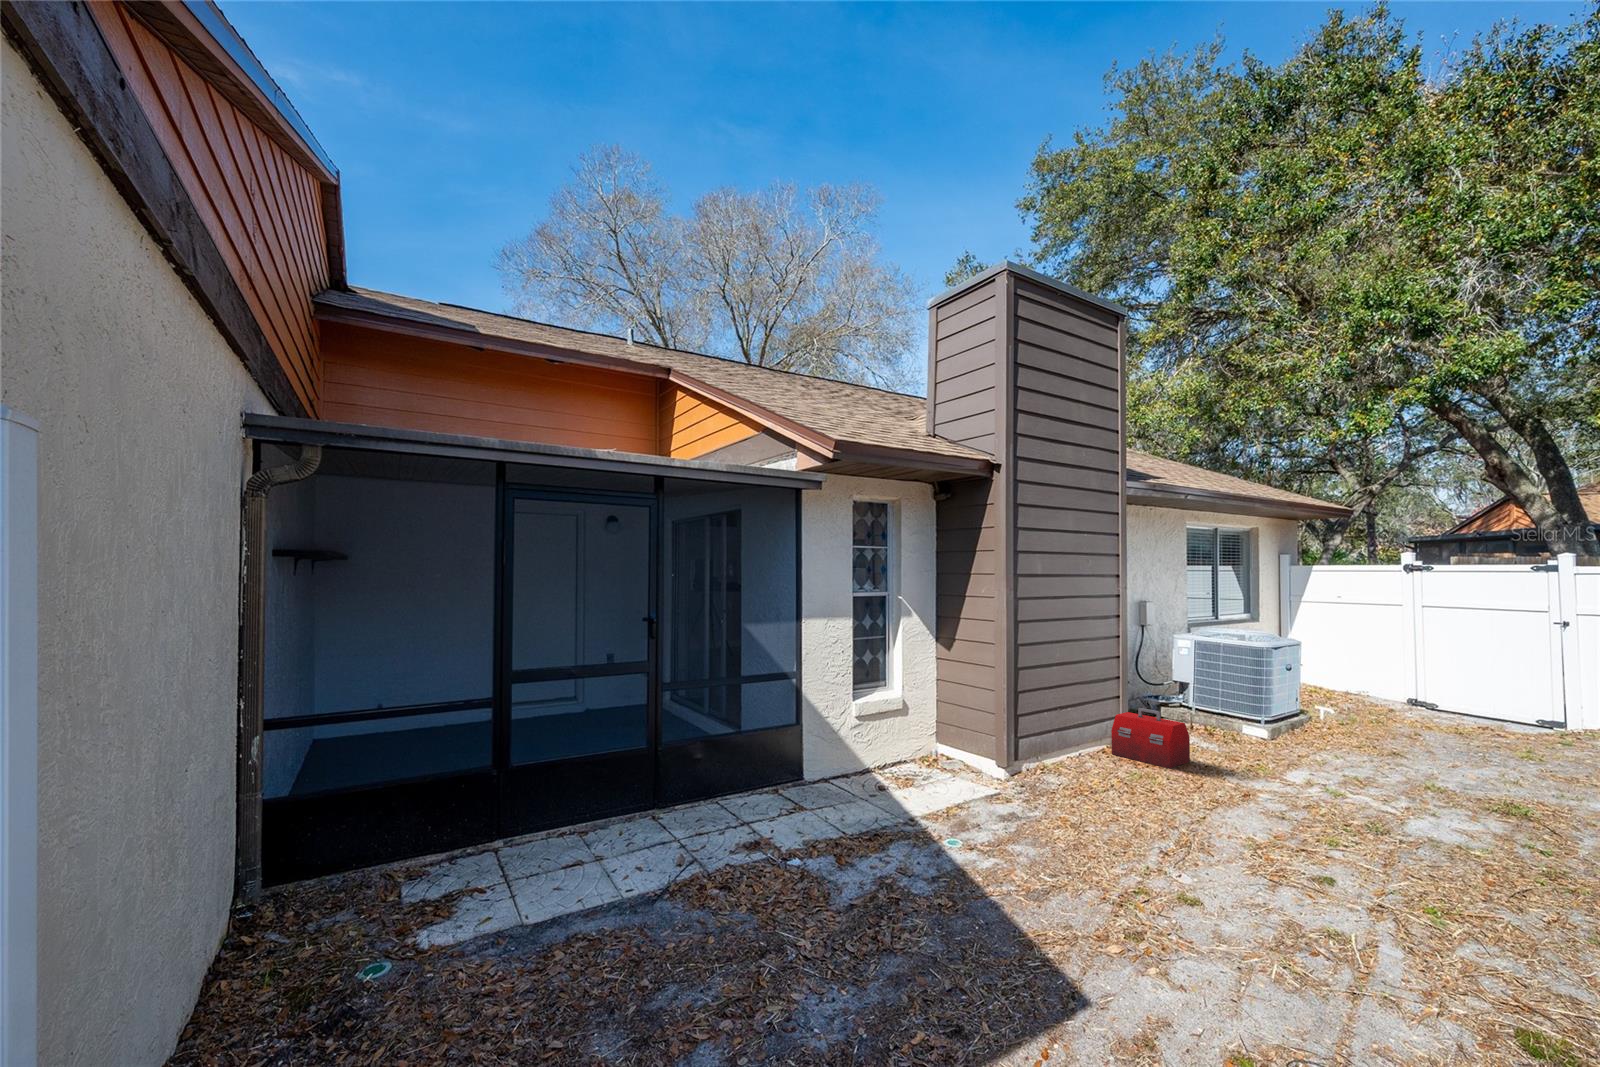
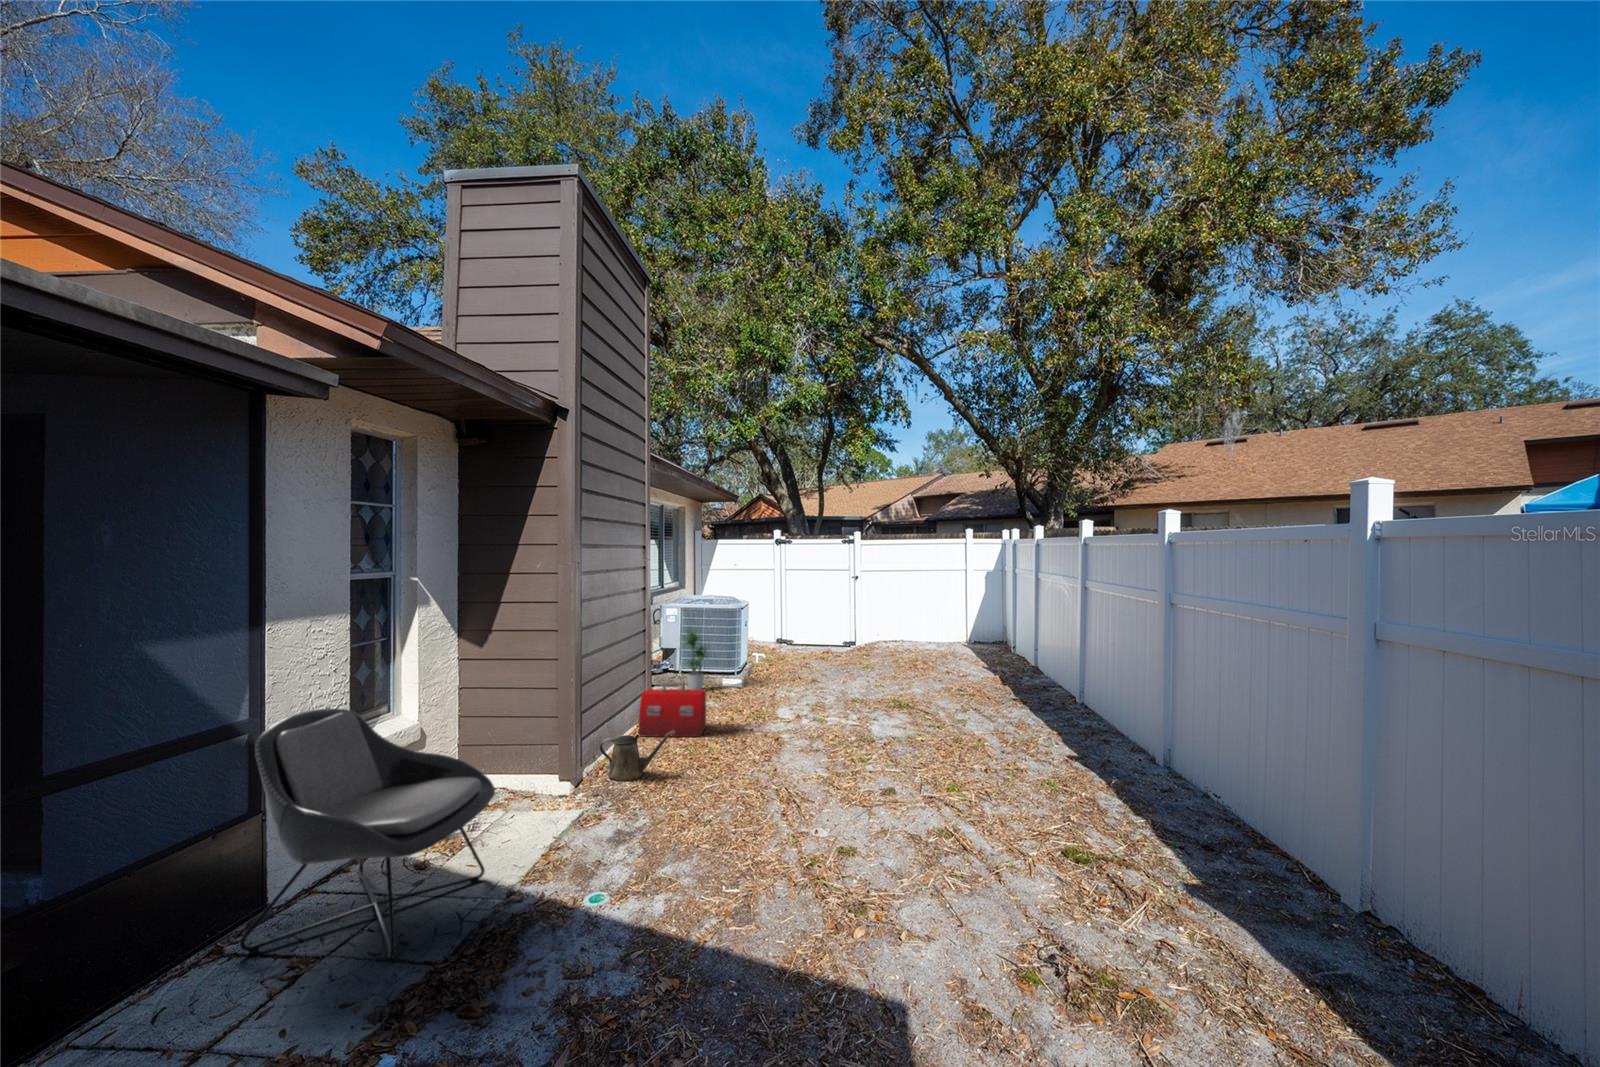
potted plant: none [1197,657,1251,730] -> present [683,627,710,690]
lounge chair: none [775,673,909,826] -> present [240,709,495,959]
watering can: none [1043,742,1104,783] -> present [600,731,674,781]

